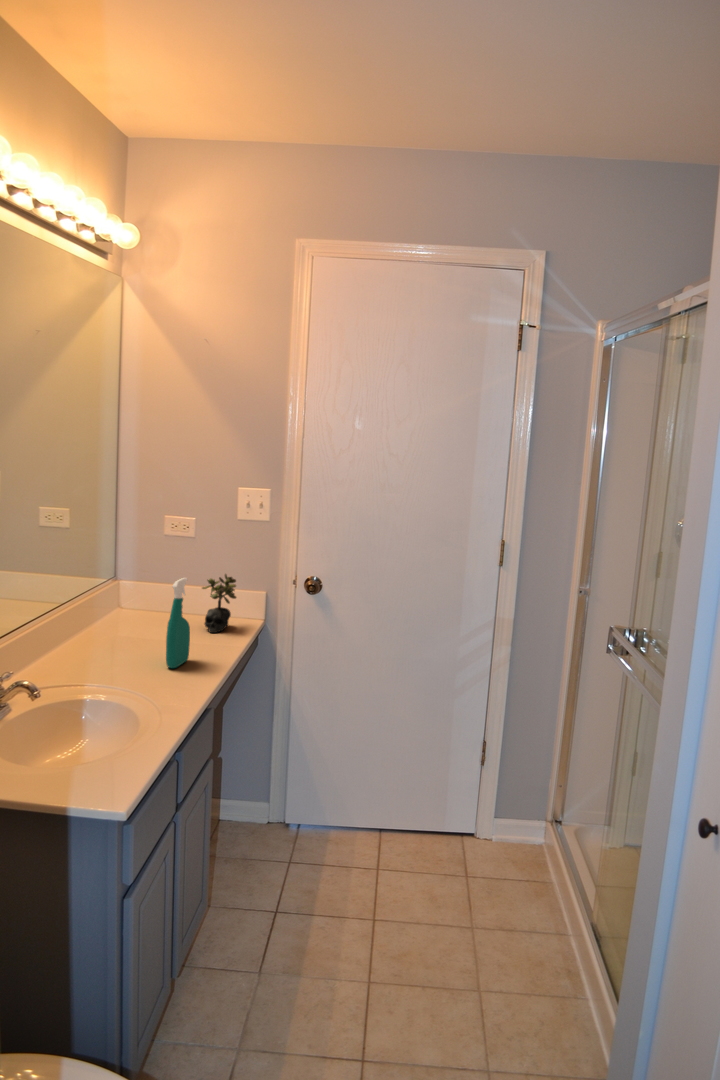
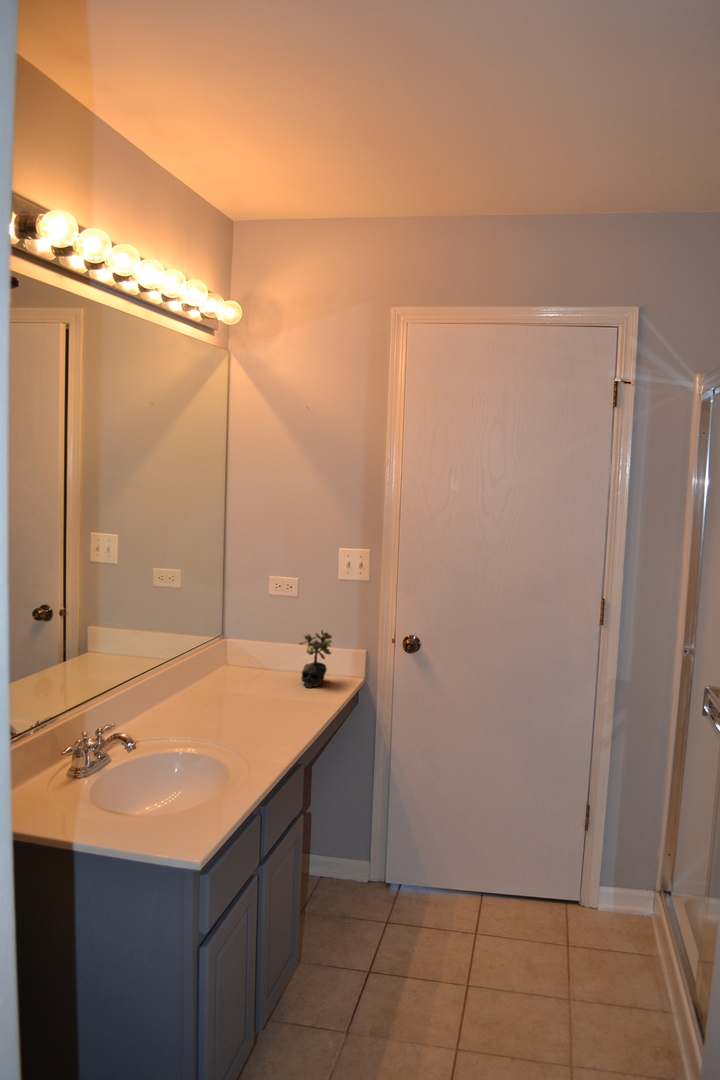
spray bottle: present [166,578,190,668] -> none [258,636,282,723]

